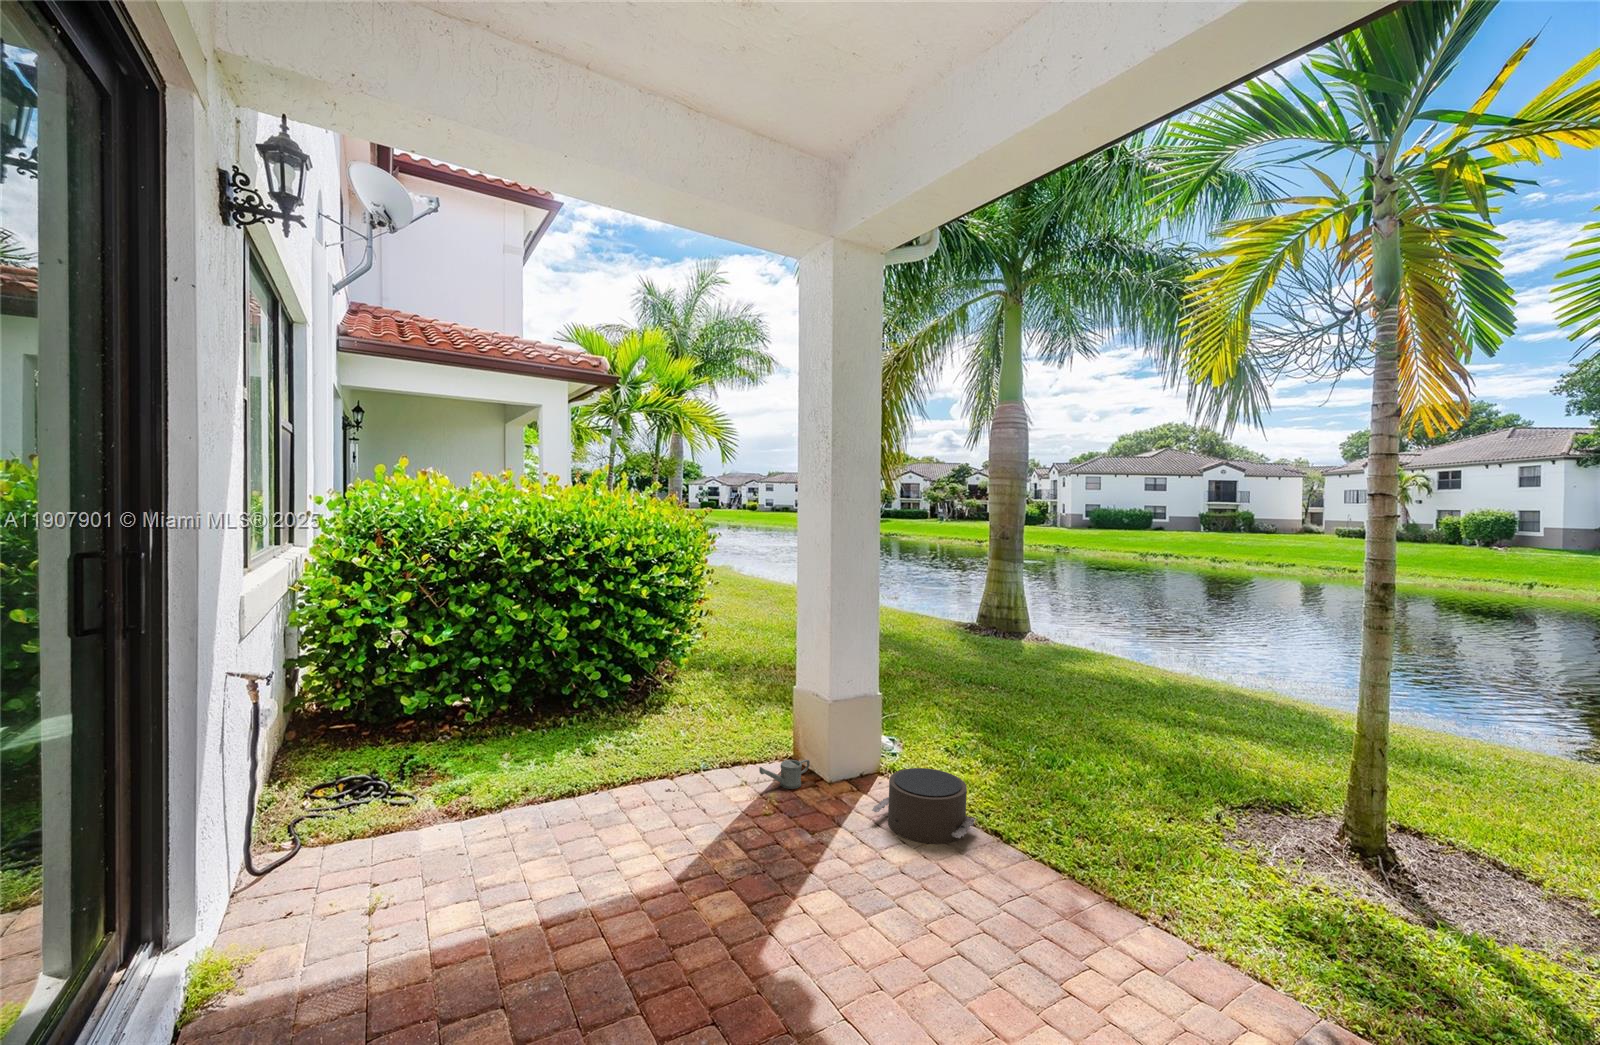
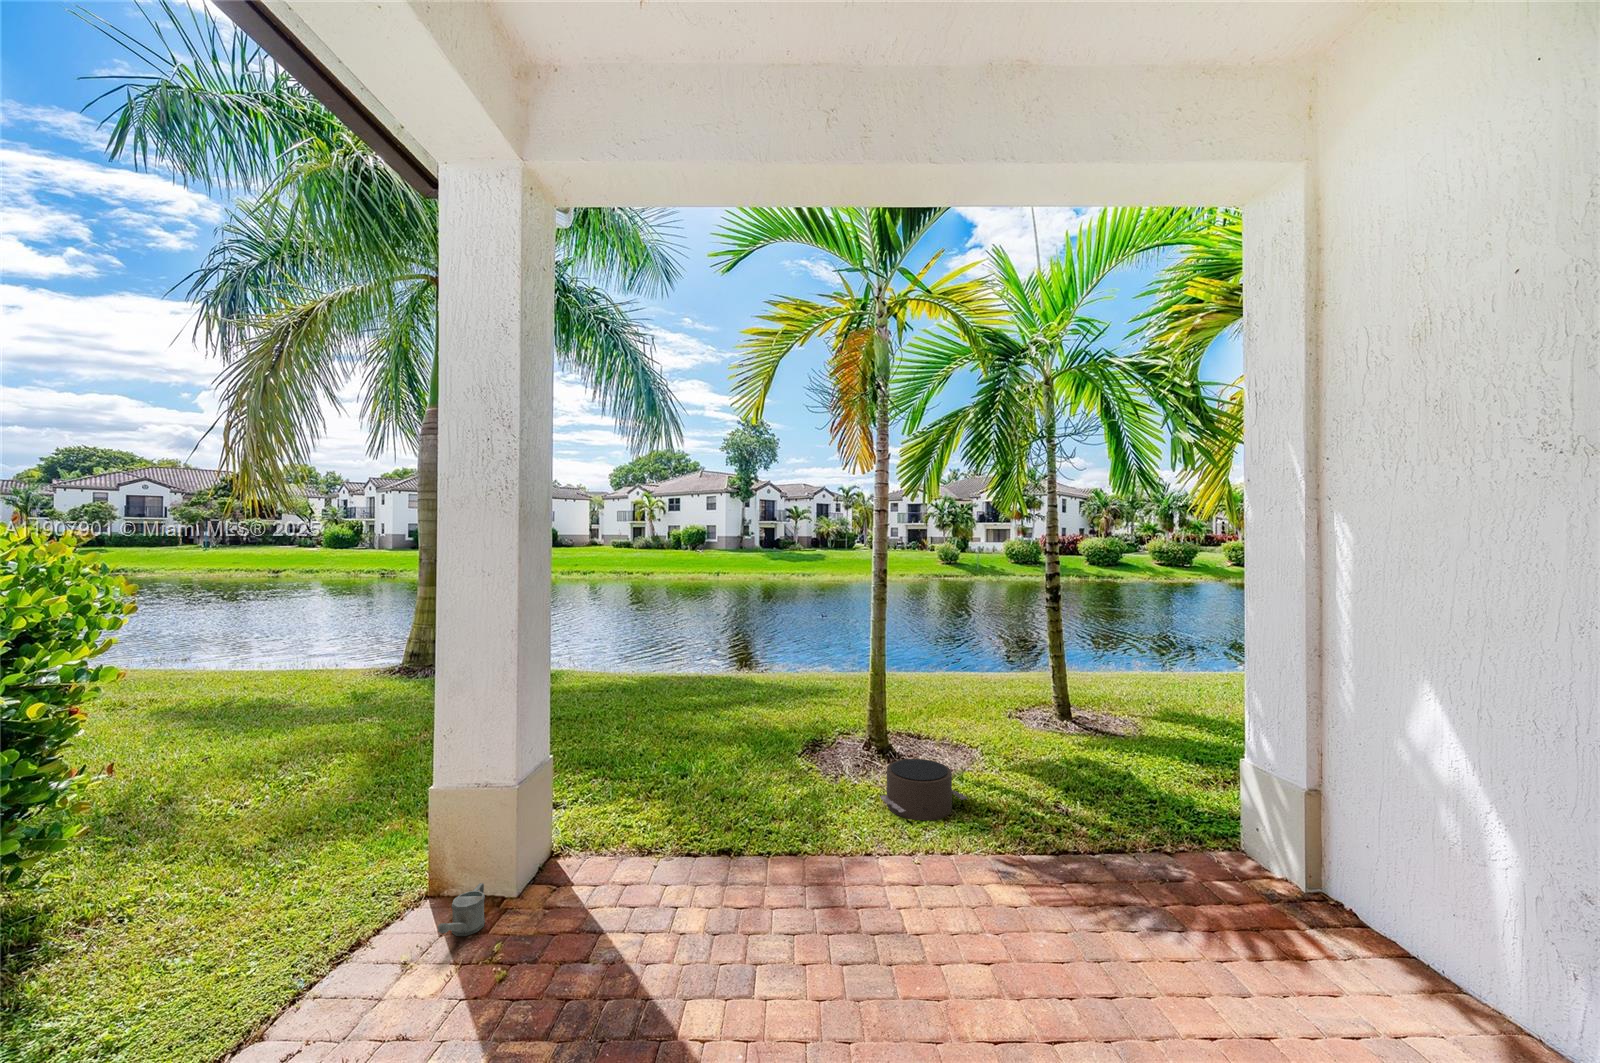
pouf: present [872,768,976,844] -> present [880,759,967,820]

